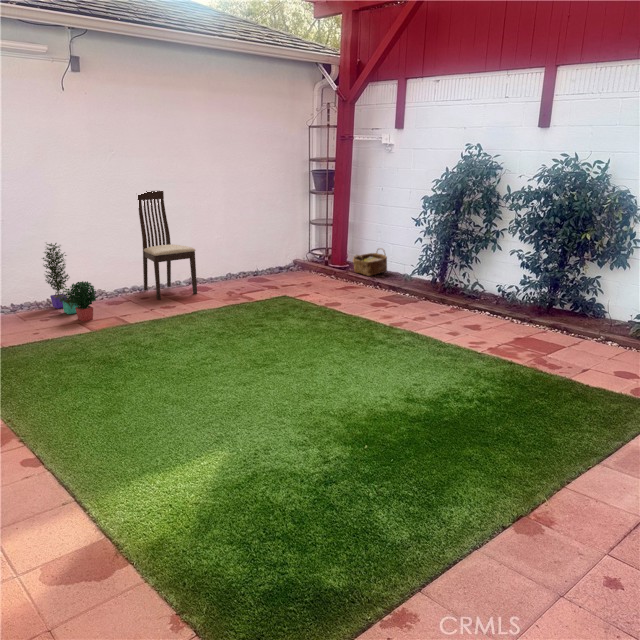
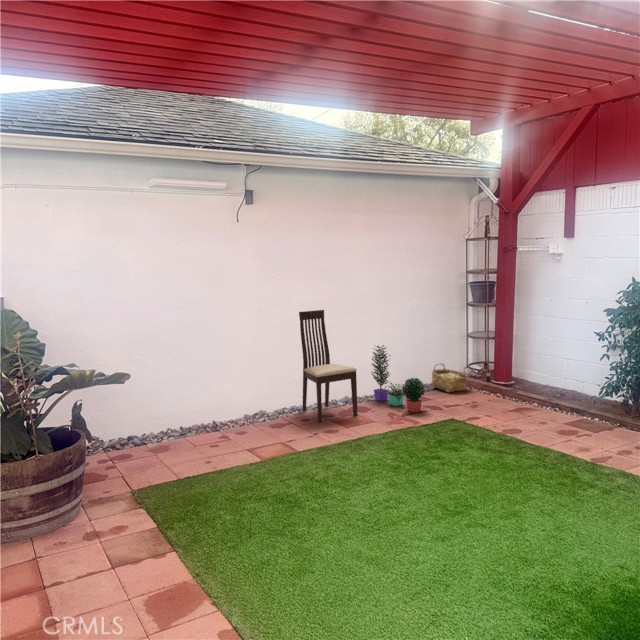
potted plant: present [43,243,98,321] -> present [371,345,425,412]
woven basket: present [353,249,387,276] -> present [432,363,467,392]

